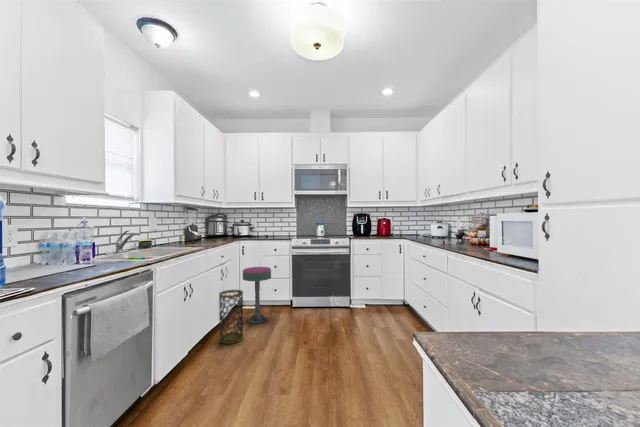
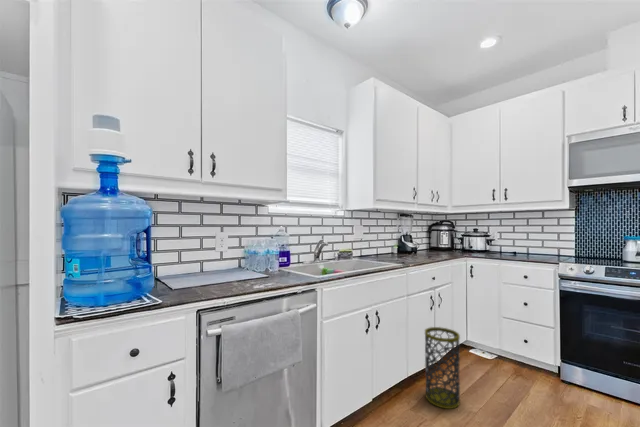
bar stool: present [243,267,271,323] -> none [466,299,514,388]

